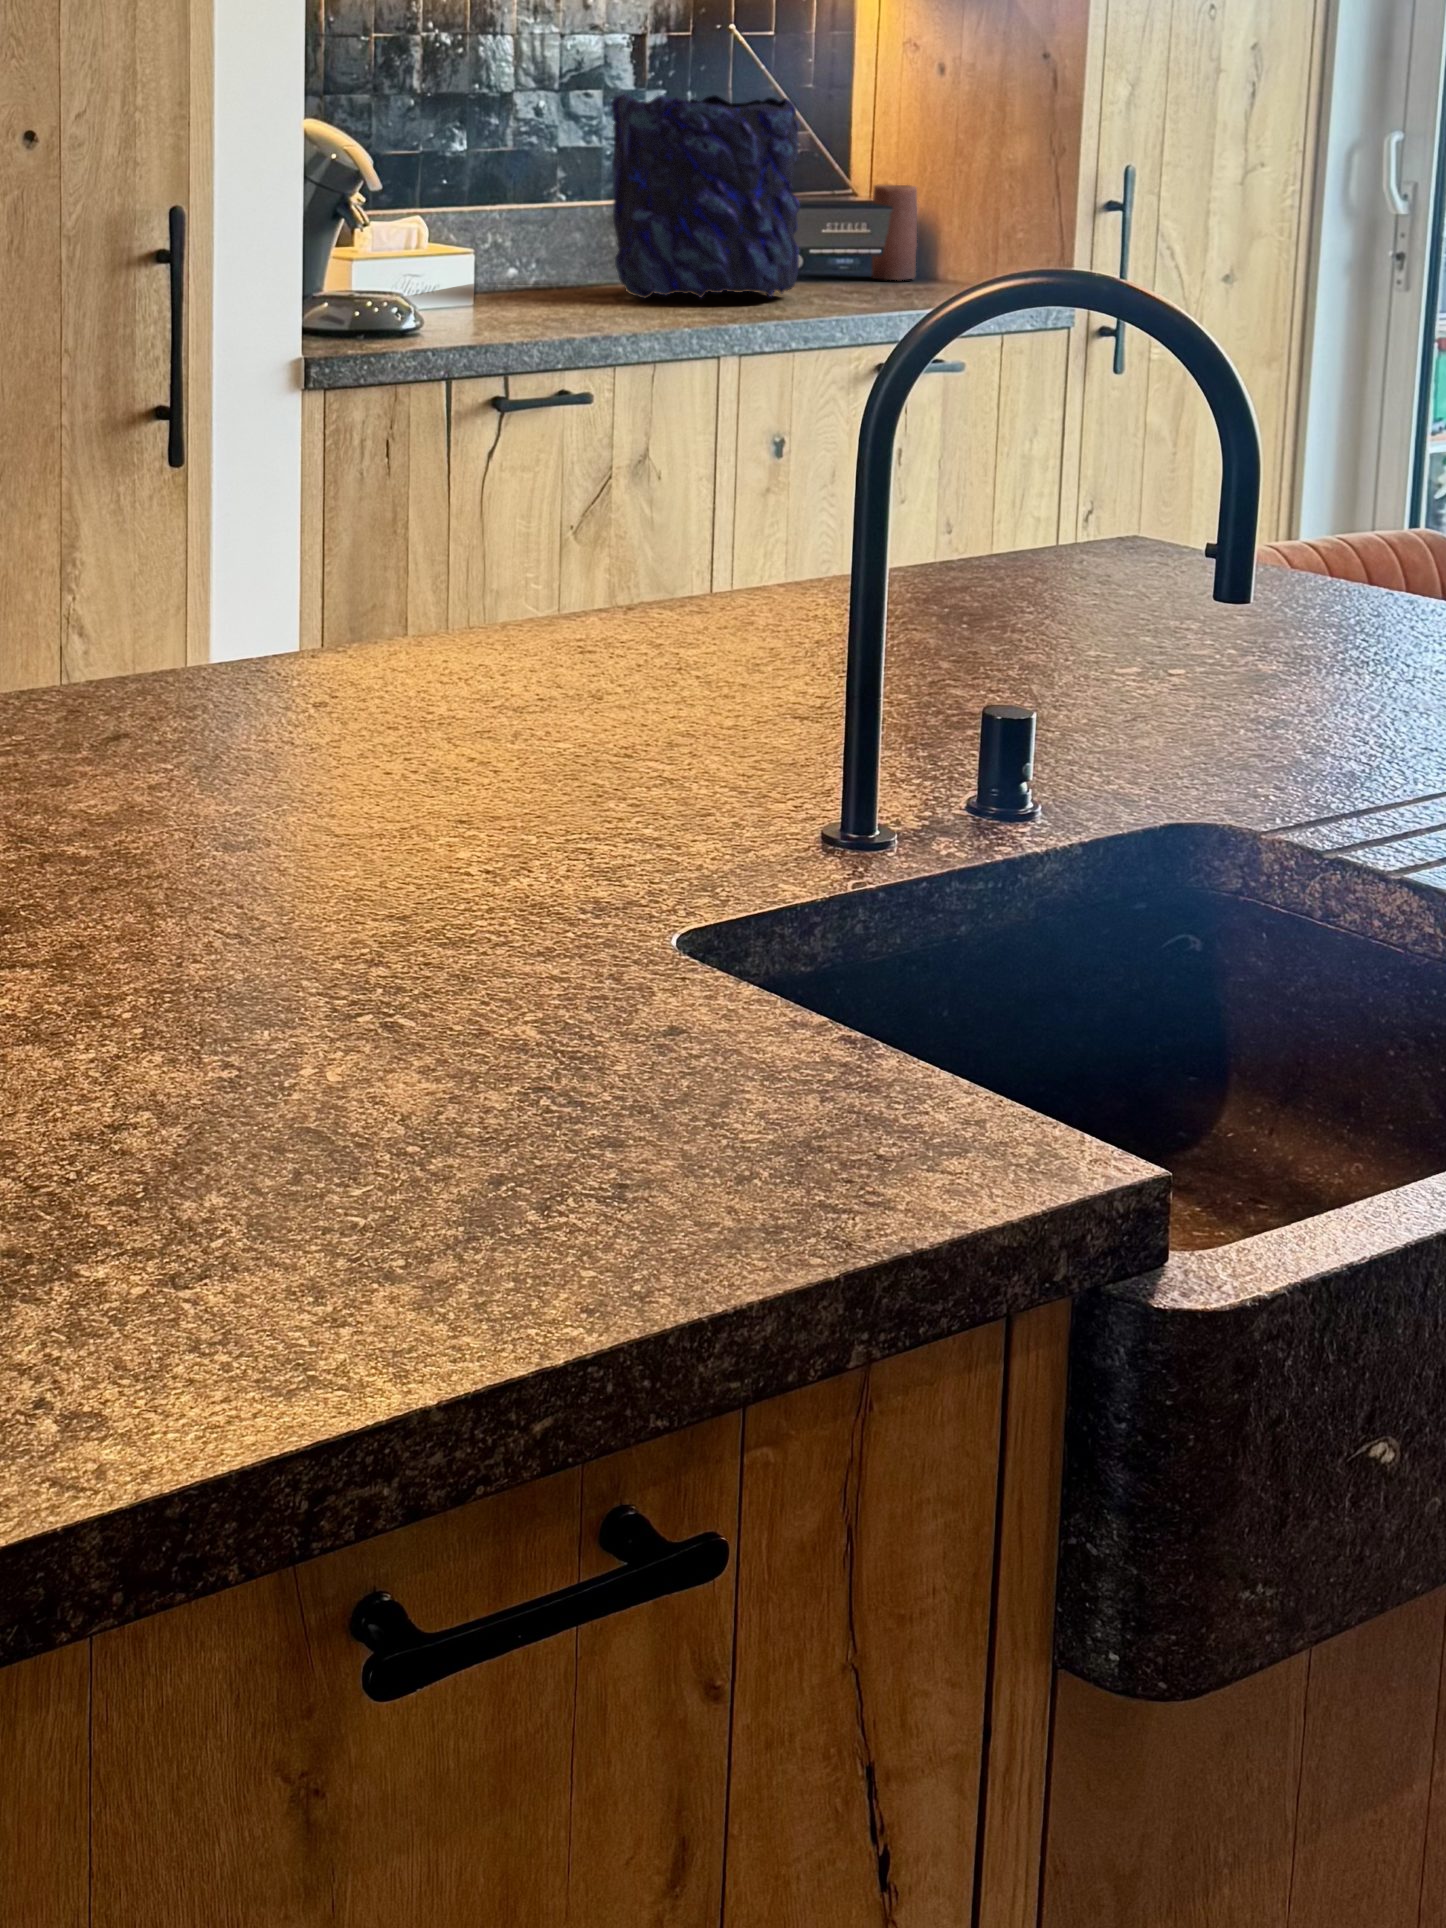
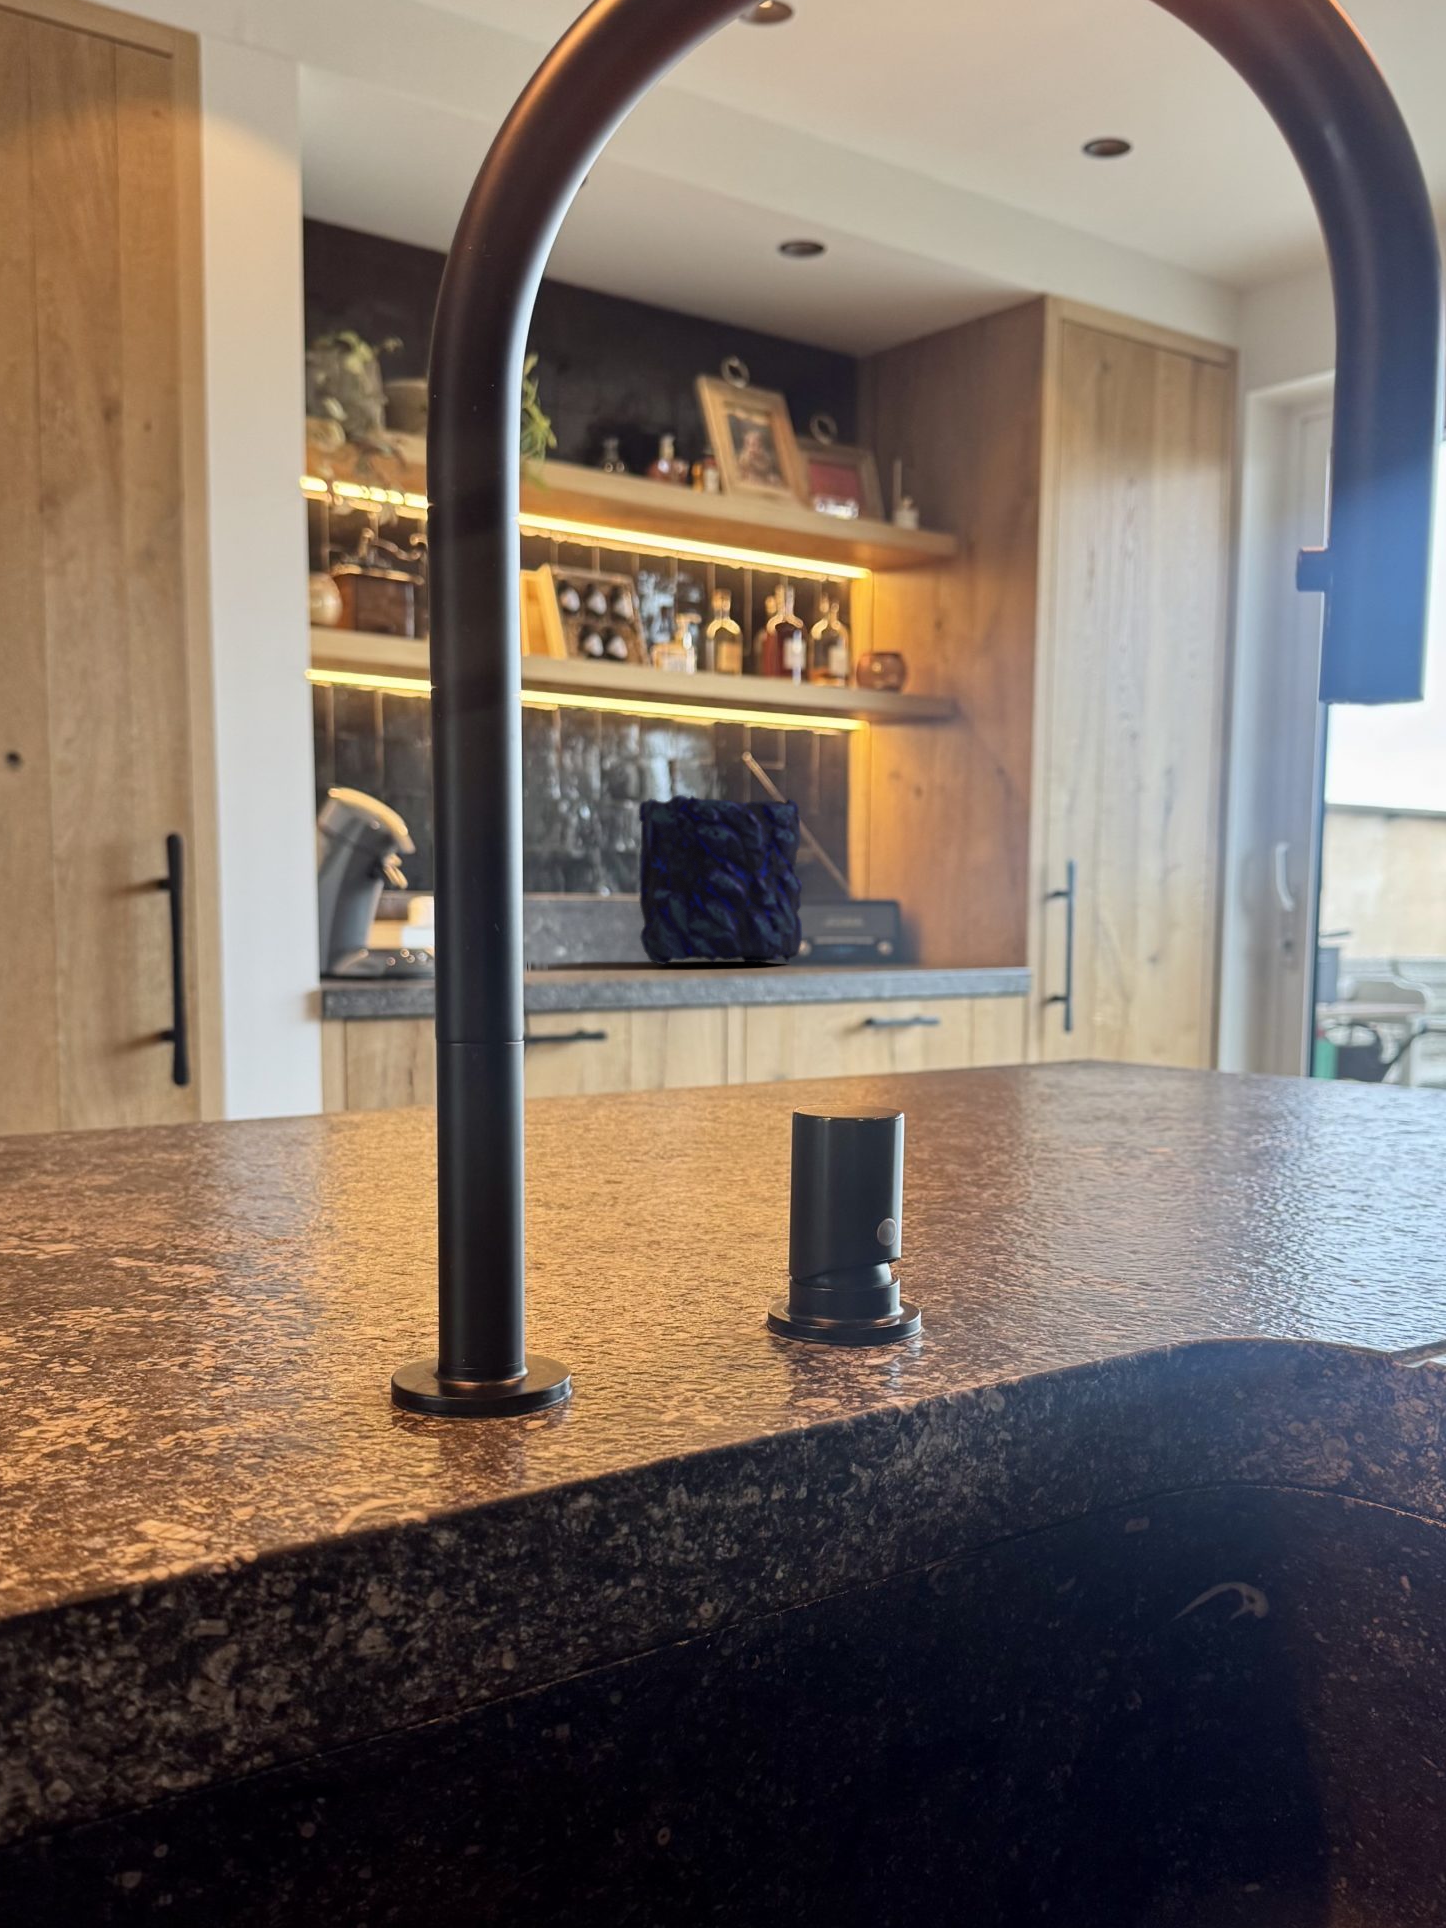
candle: present [872,185,917,280] -> none [871,878,909,955]

